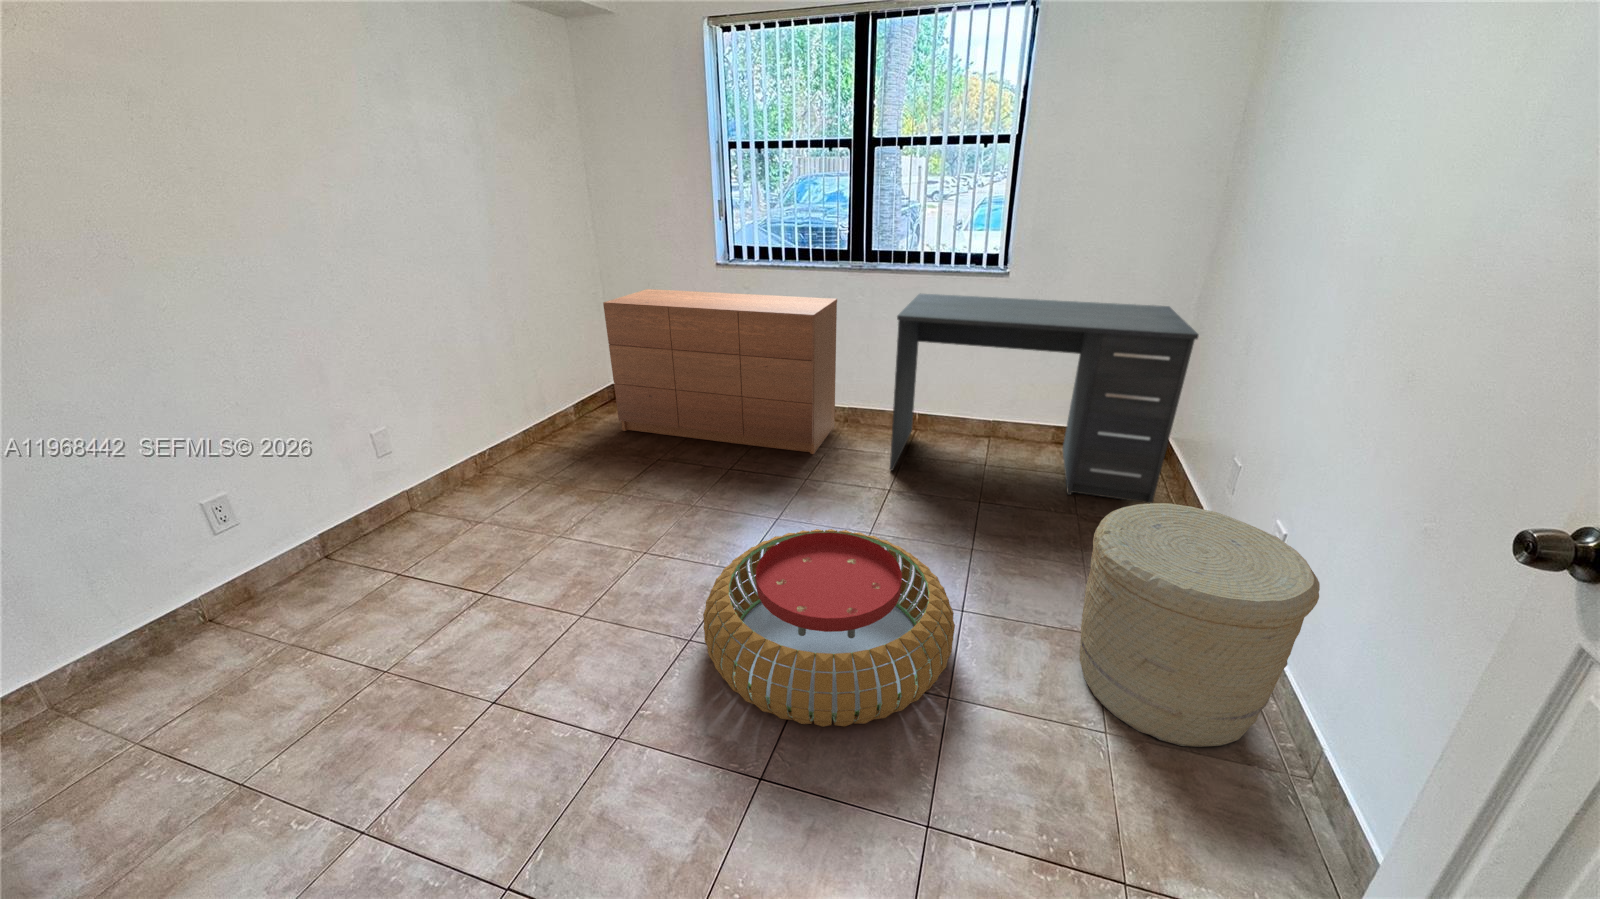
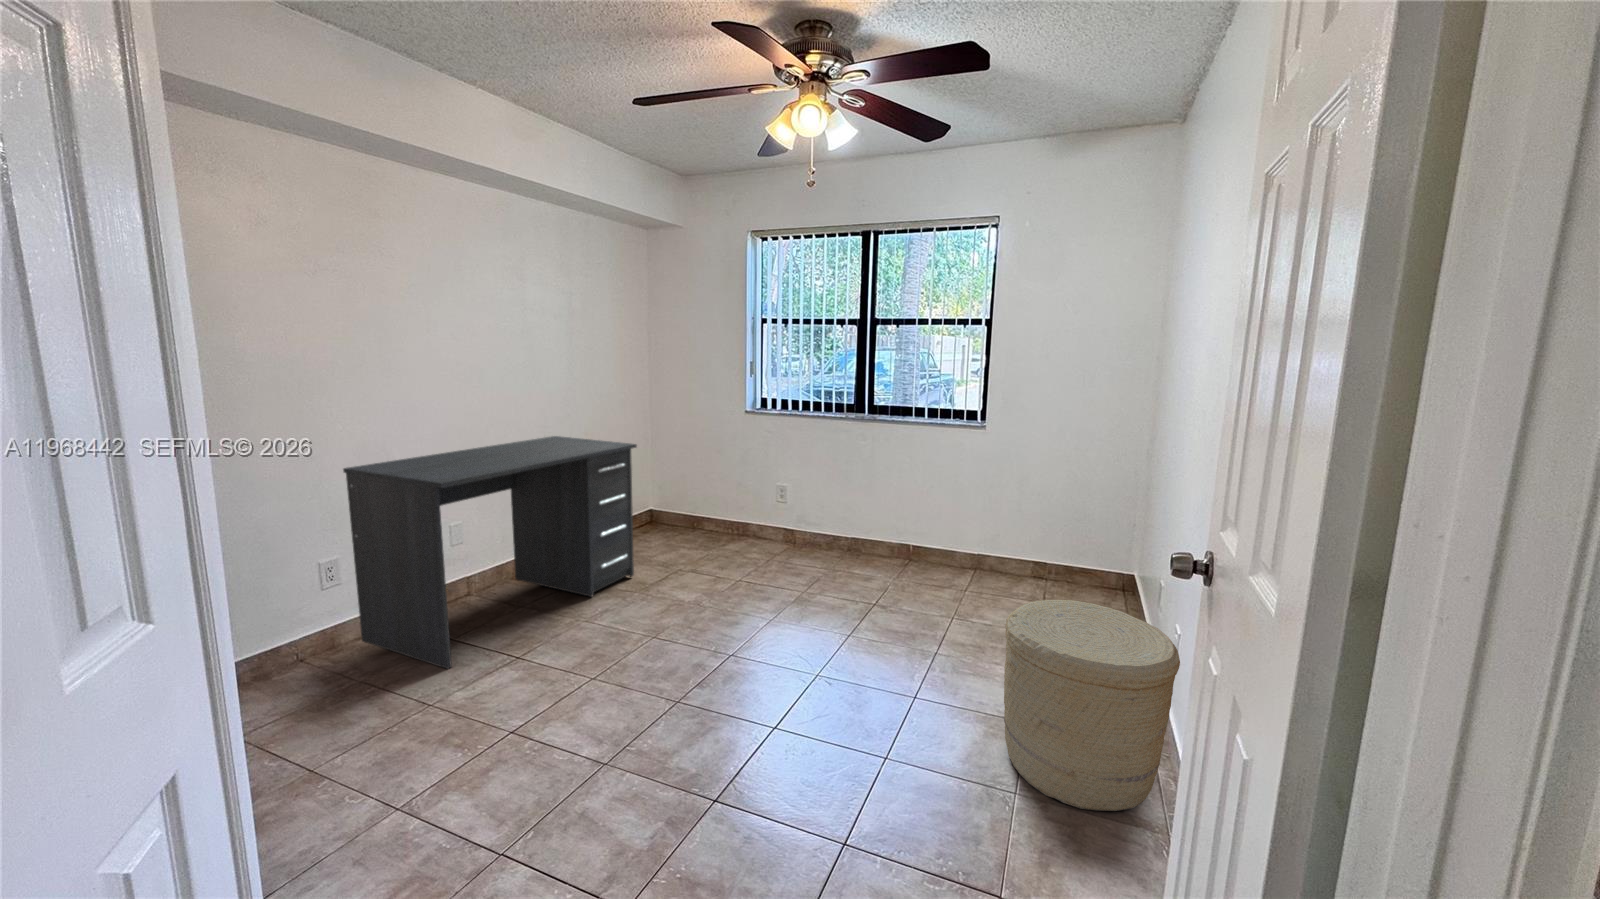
dresser: present [603,289,837,454] -> none [650,429,842,573]
desk: present [890,294,1199,504] -> present [343,436,637,669]
pouf: present [703,529,955,727] -> none [688,616,898,770]

